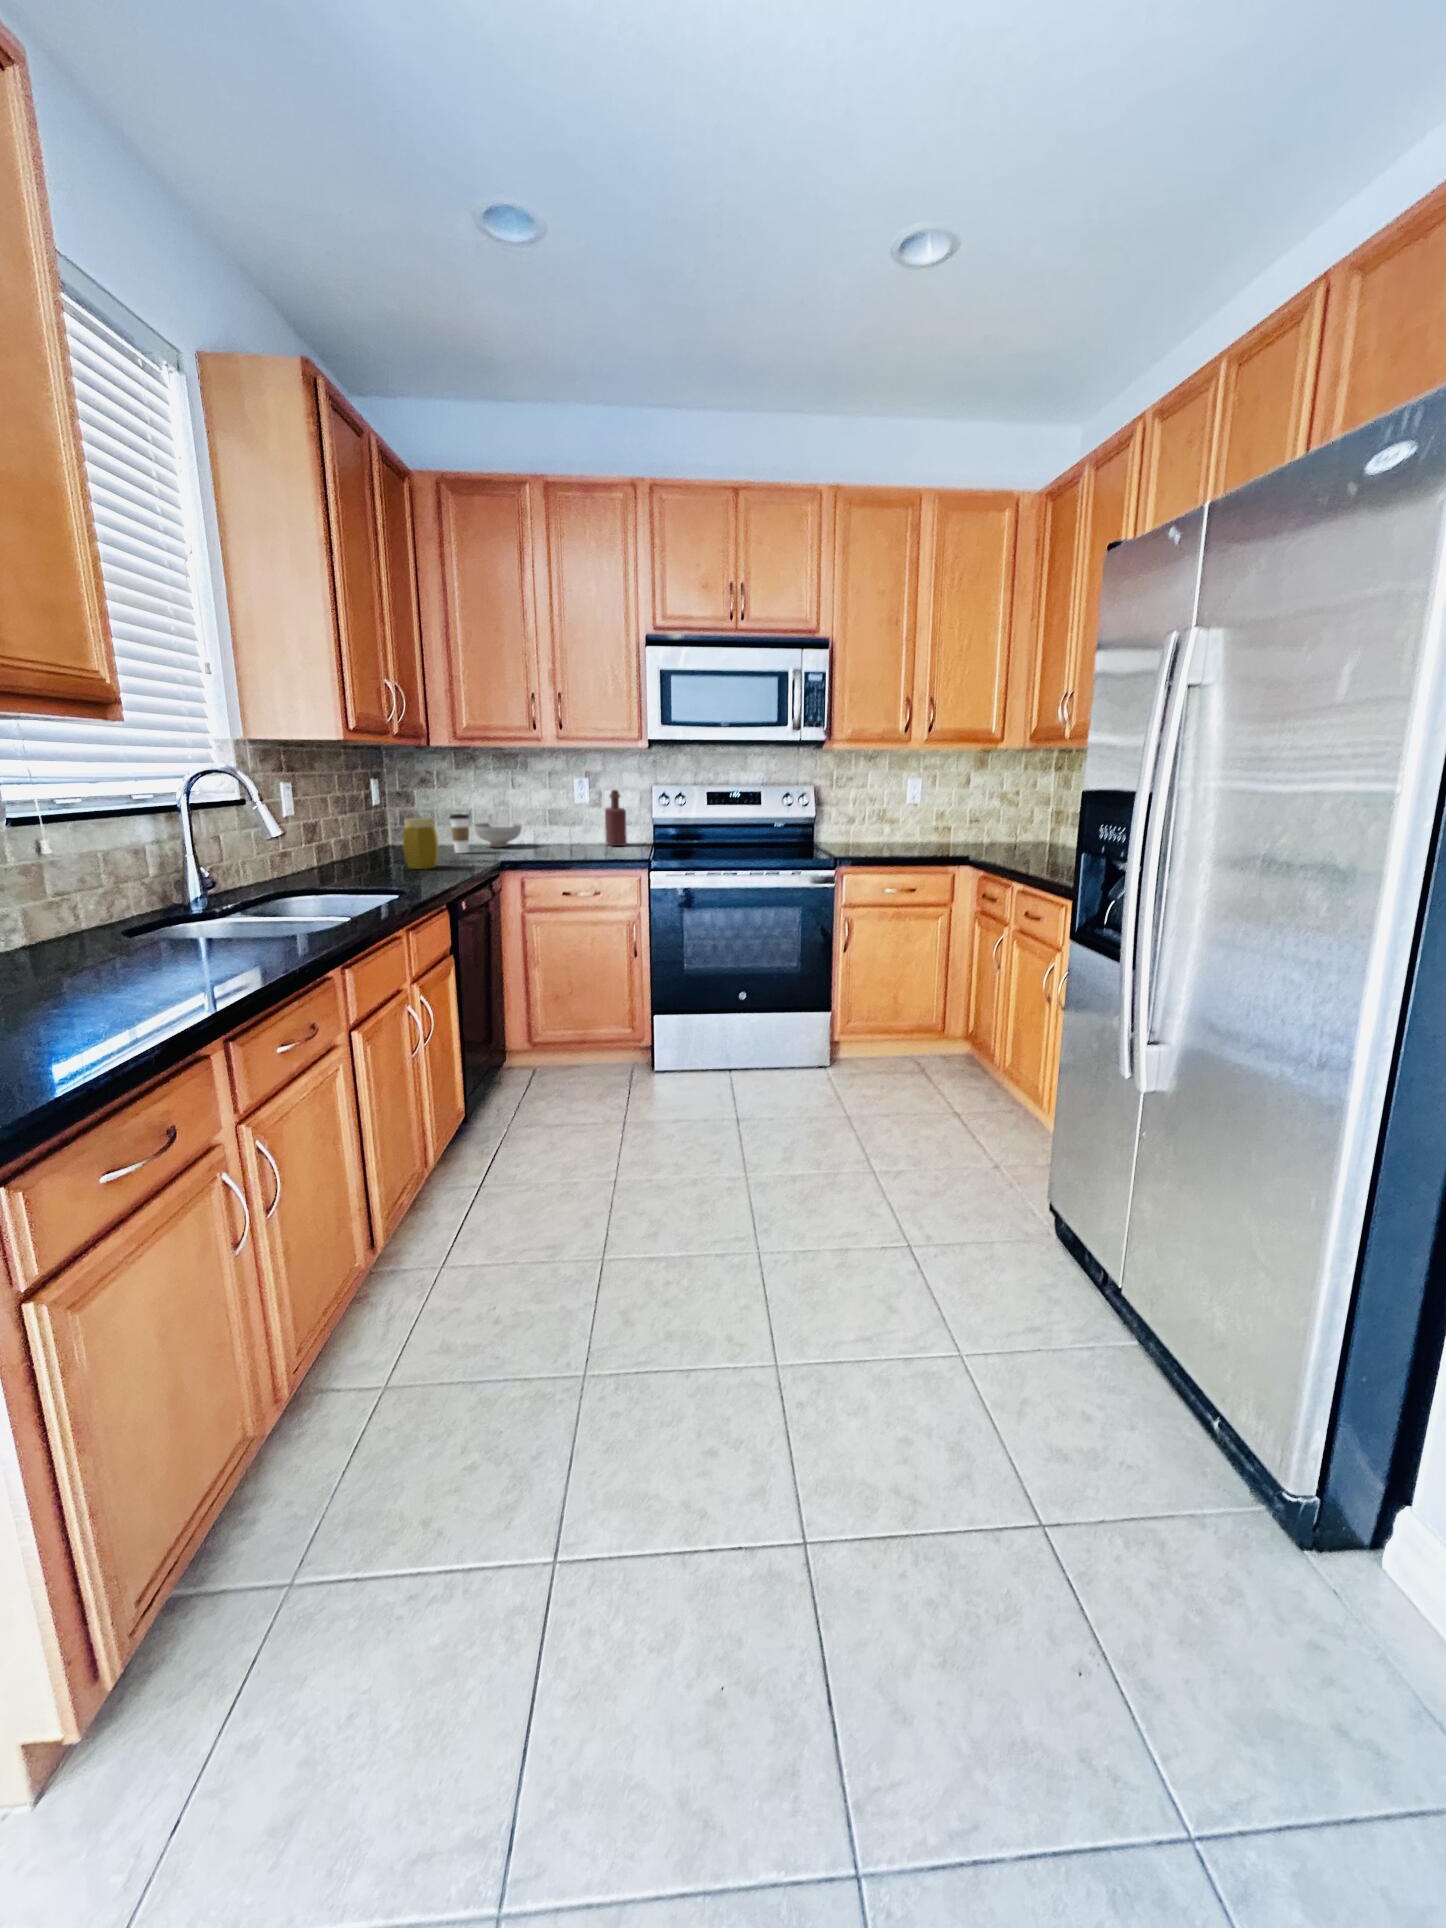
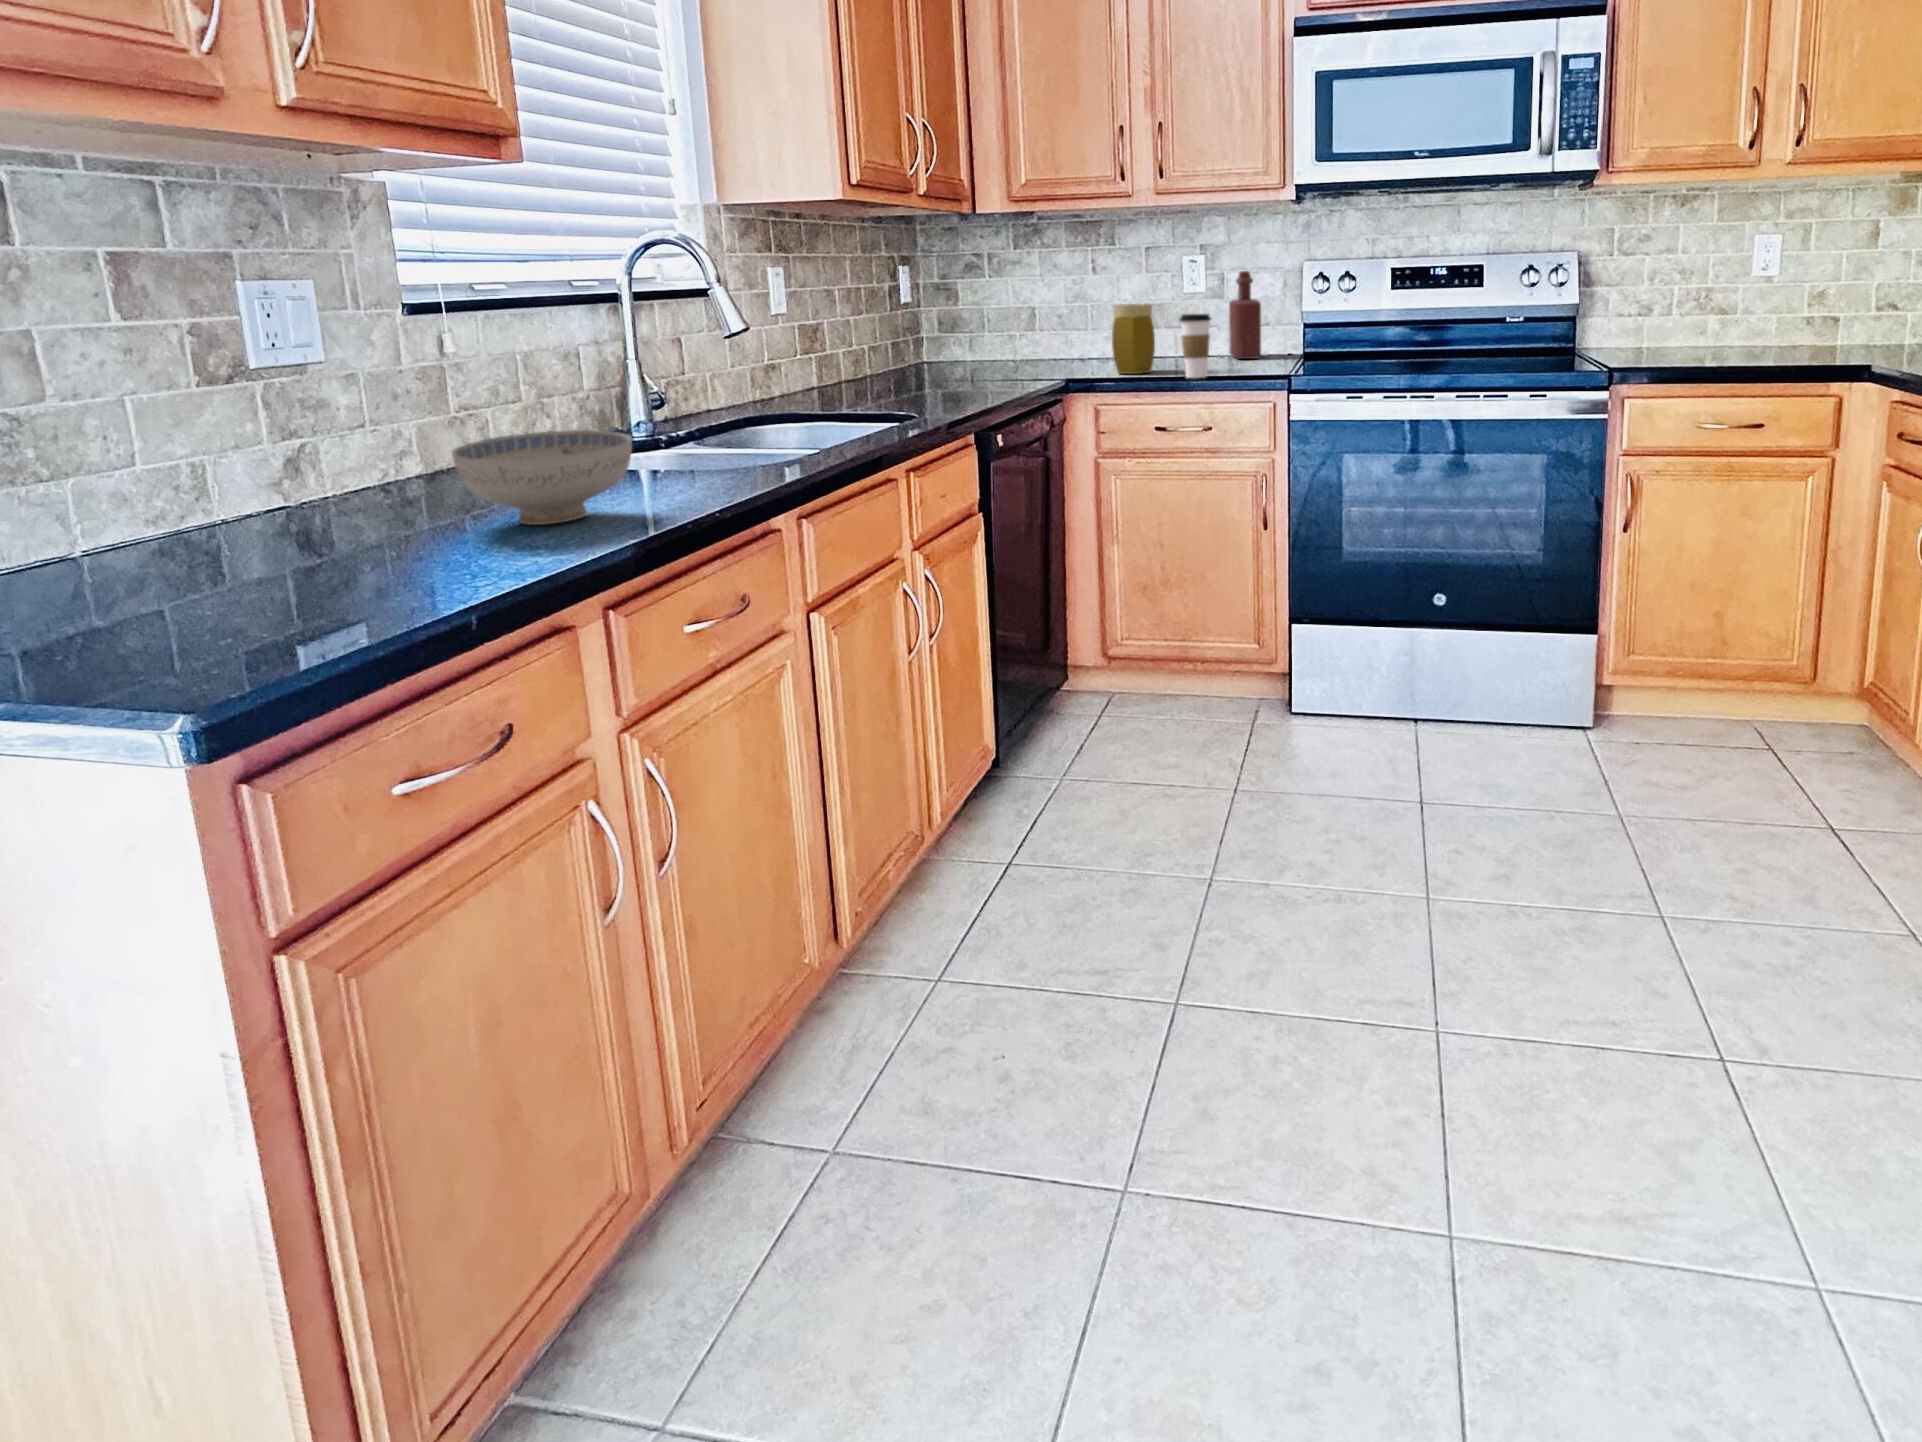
coffee cup: present [450,814,469,853] -> present [1179,314,1212,378]
jar: present [403,818,438,869] -> present [1112,304,1155,374]
ceramic bowl: present [474,823,522,847] -> present [452,430,632,525]

